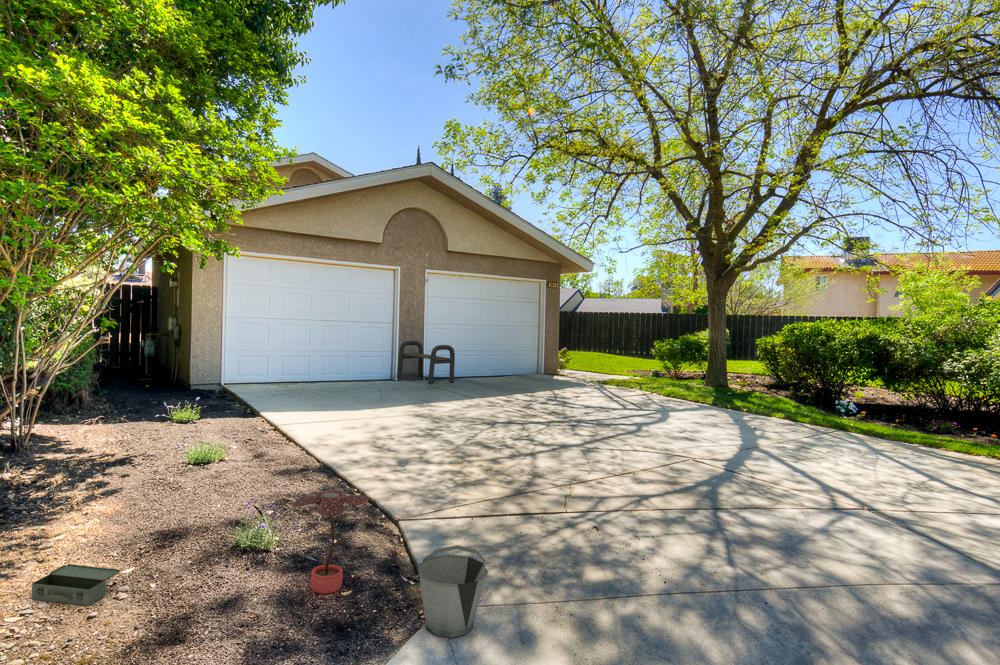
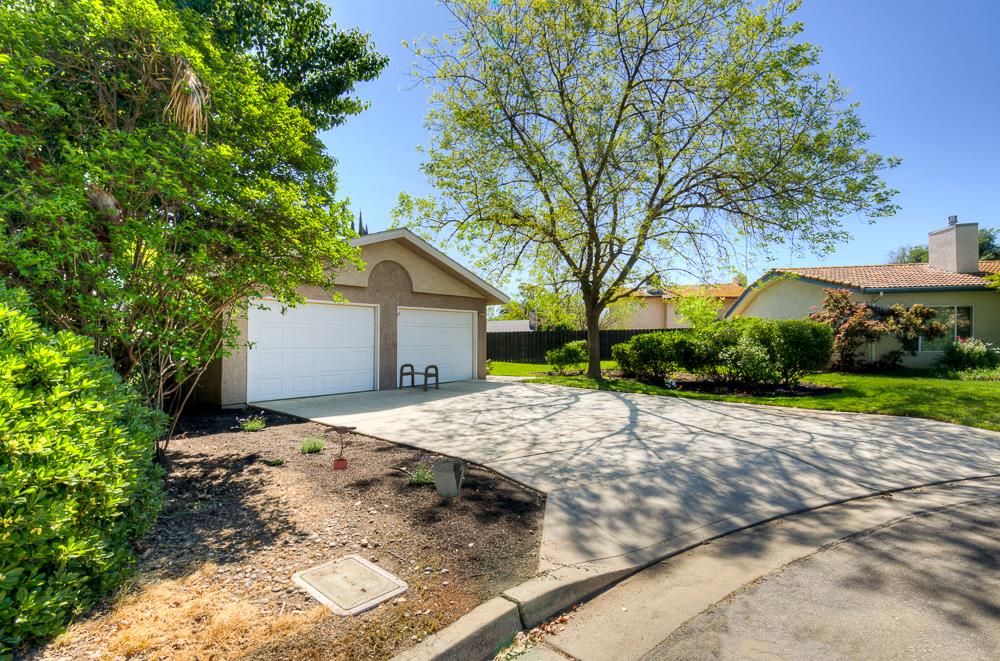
potted plant: present [292,490,369,594] -> present [324,426,357,469]
bucket: present [418,545,488,638] -> present [432,458,465,497]
toolbox: present [32,564,120,606] -> none [379,486,410,502]

